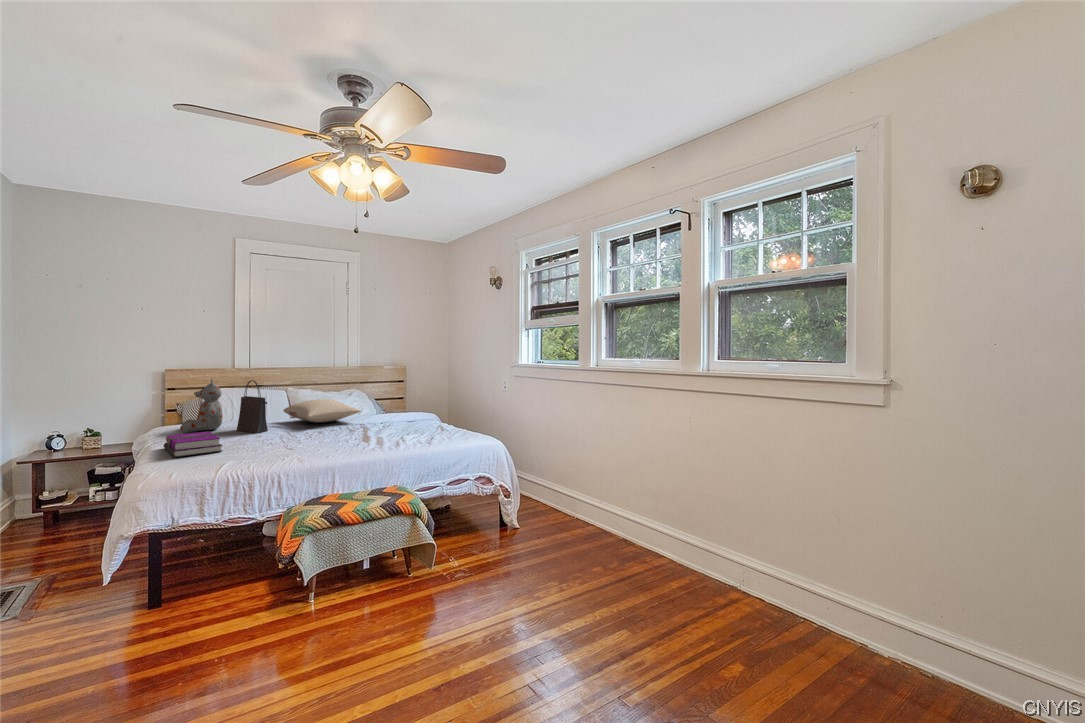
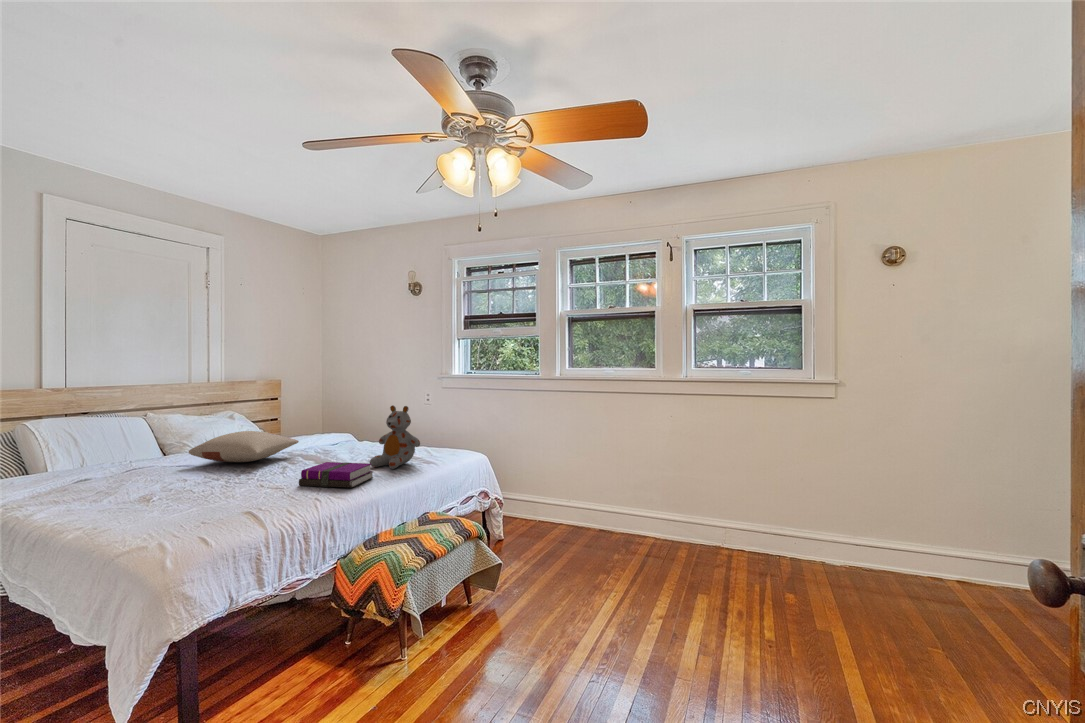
stuffed bear: present [180,379,223,432] -> present [370,405,420,469]
handbag: present [237,380,268,433] -> none [152,411,207,486]
notebook: present [164,432,222,457] -> present [299,462,373,488]

